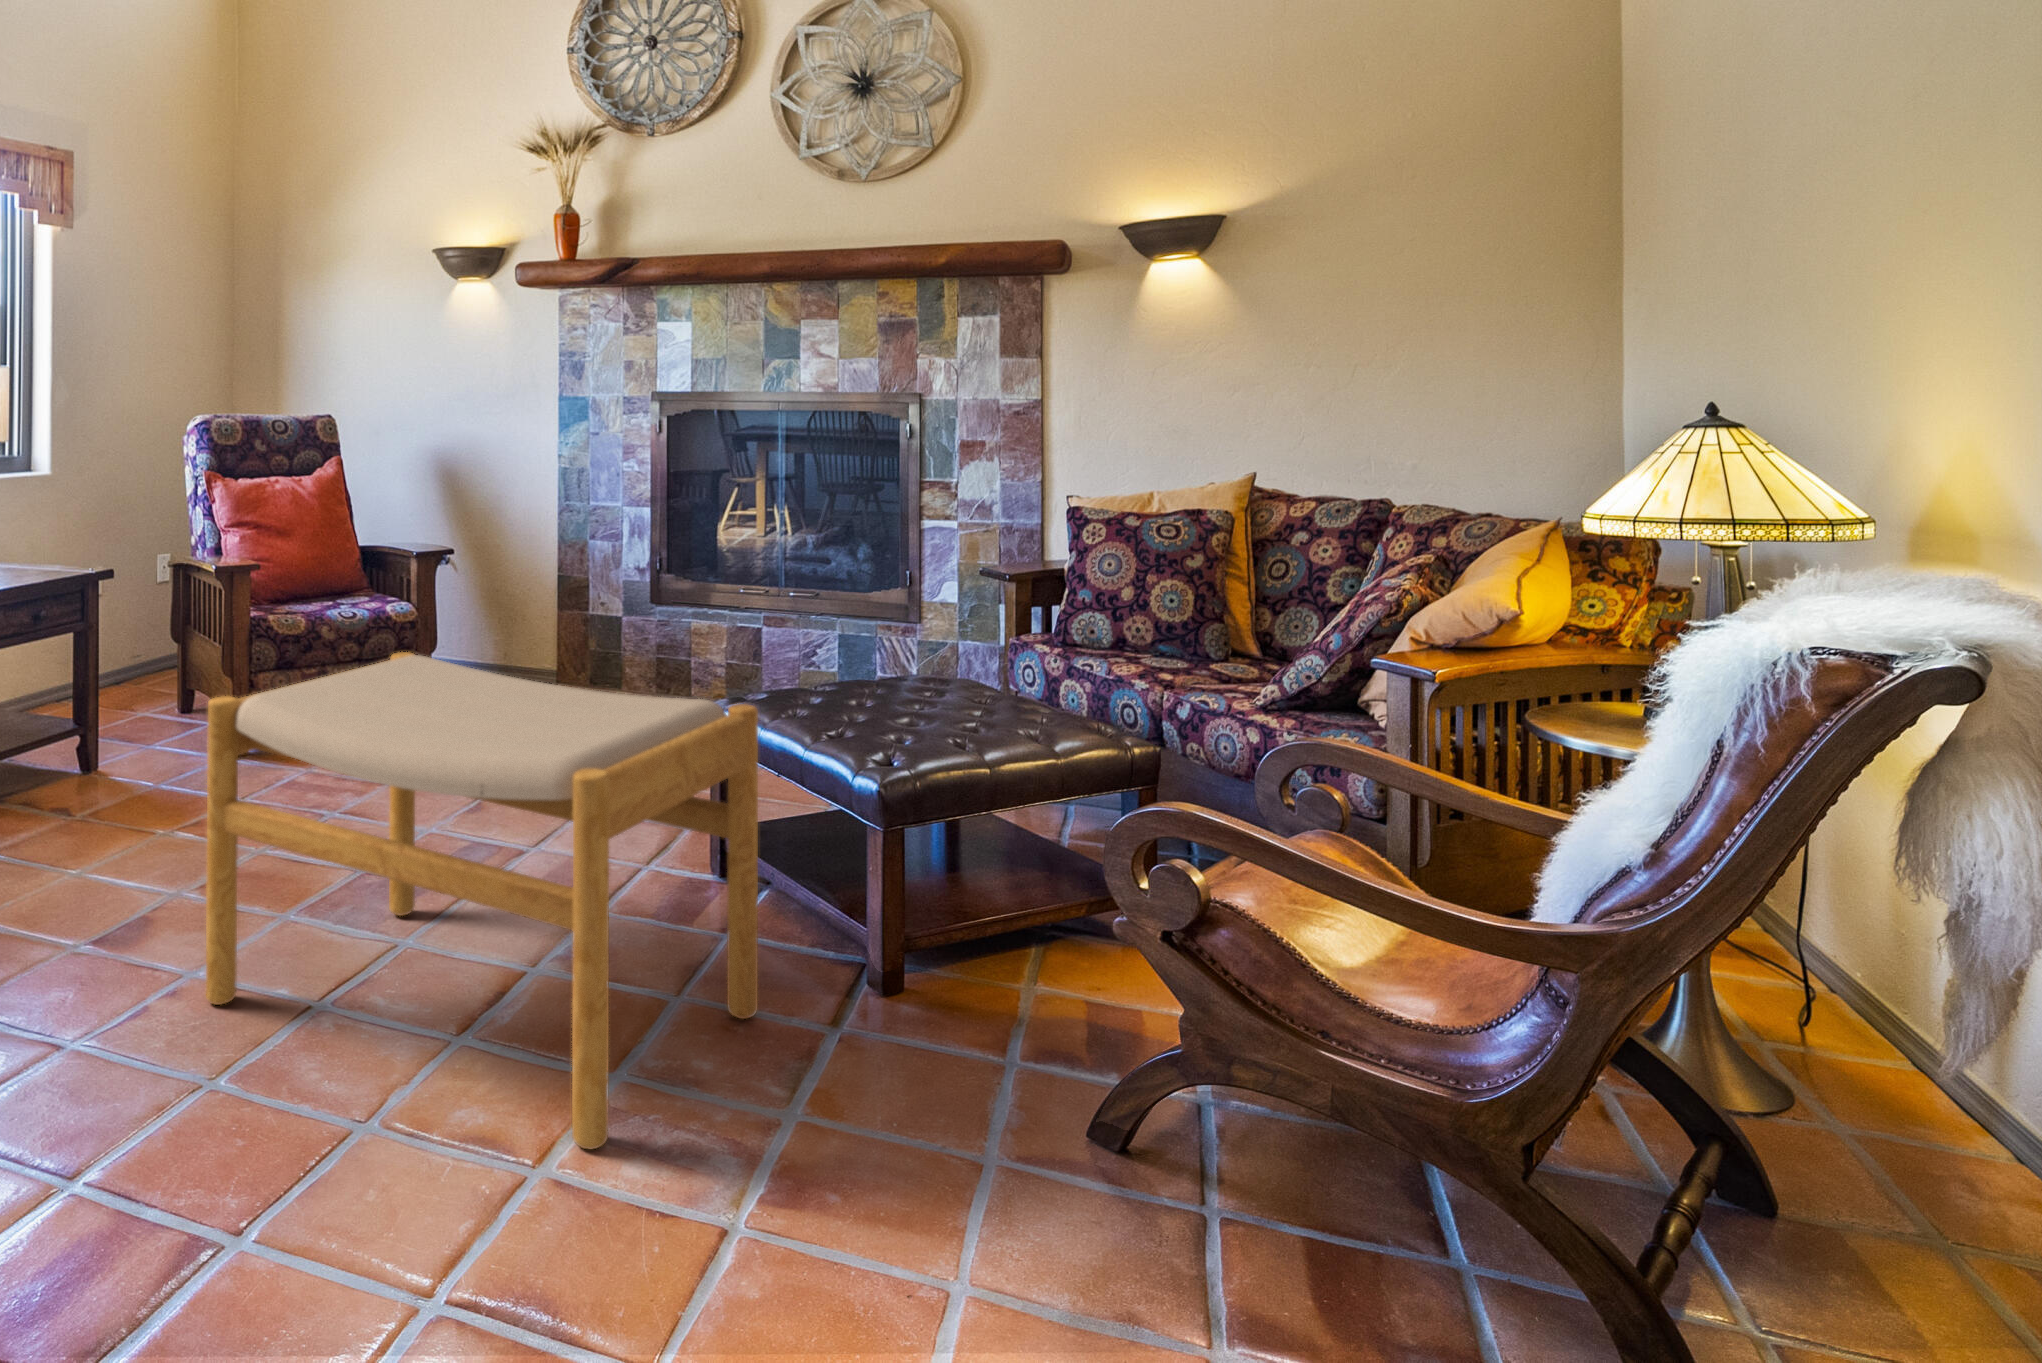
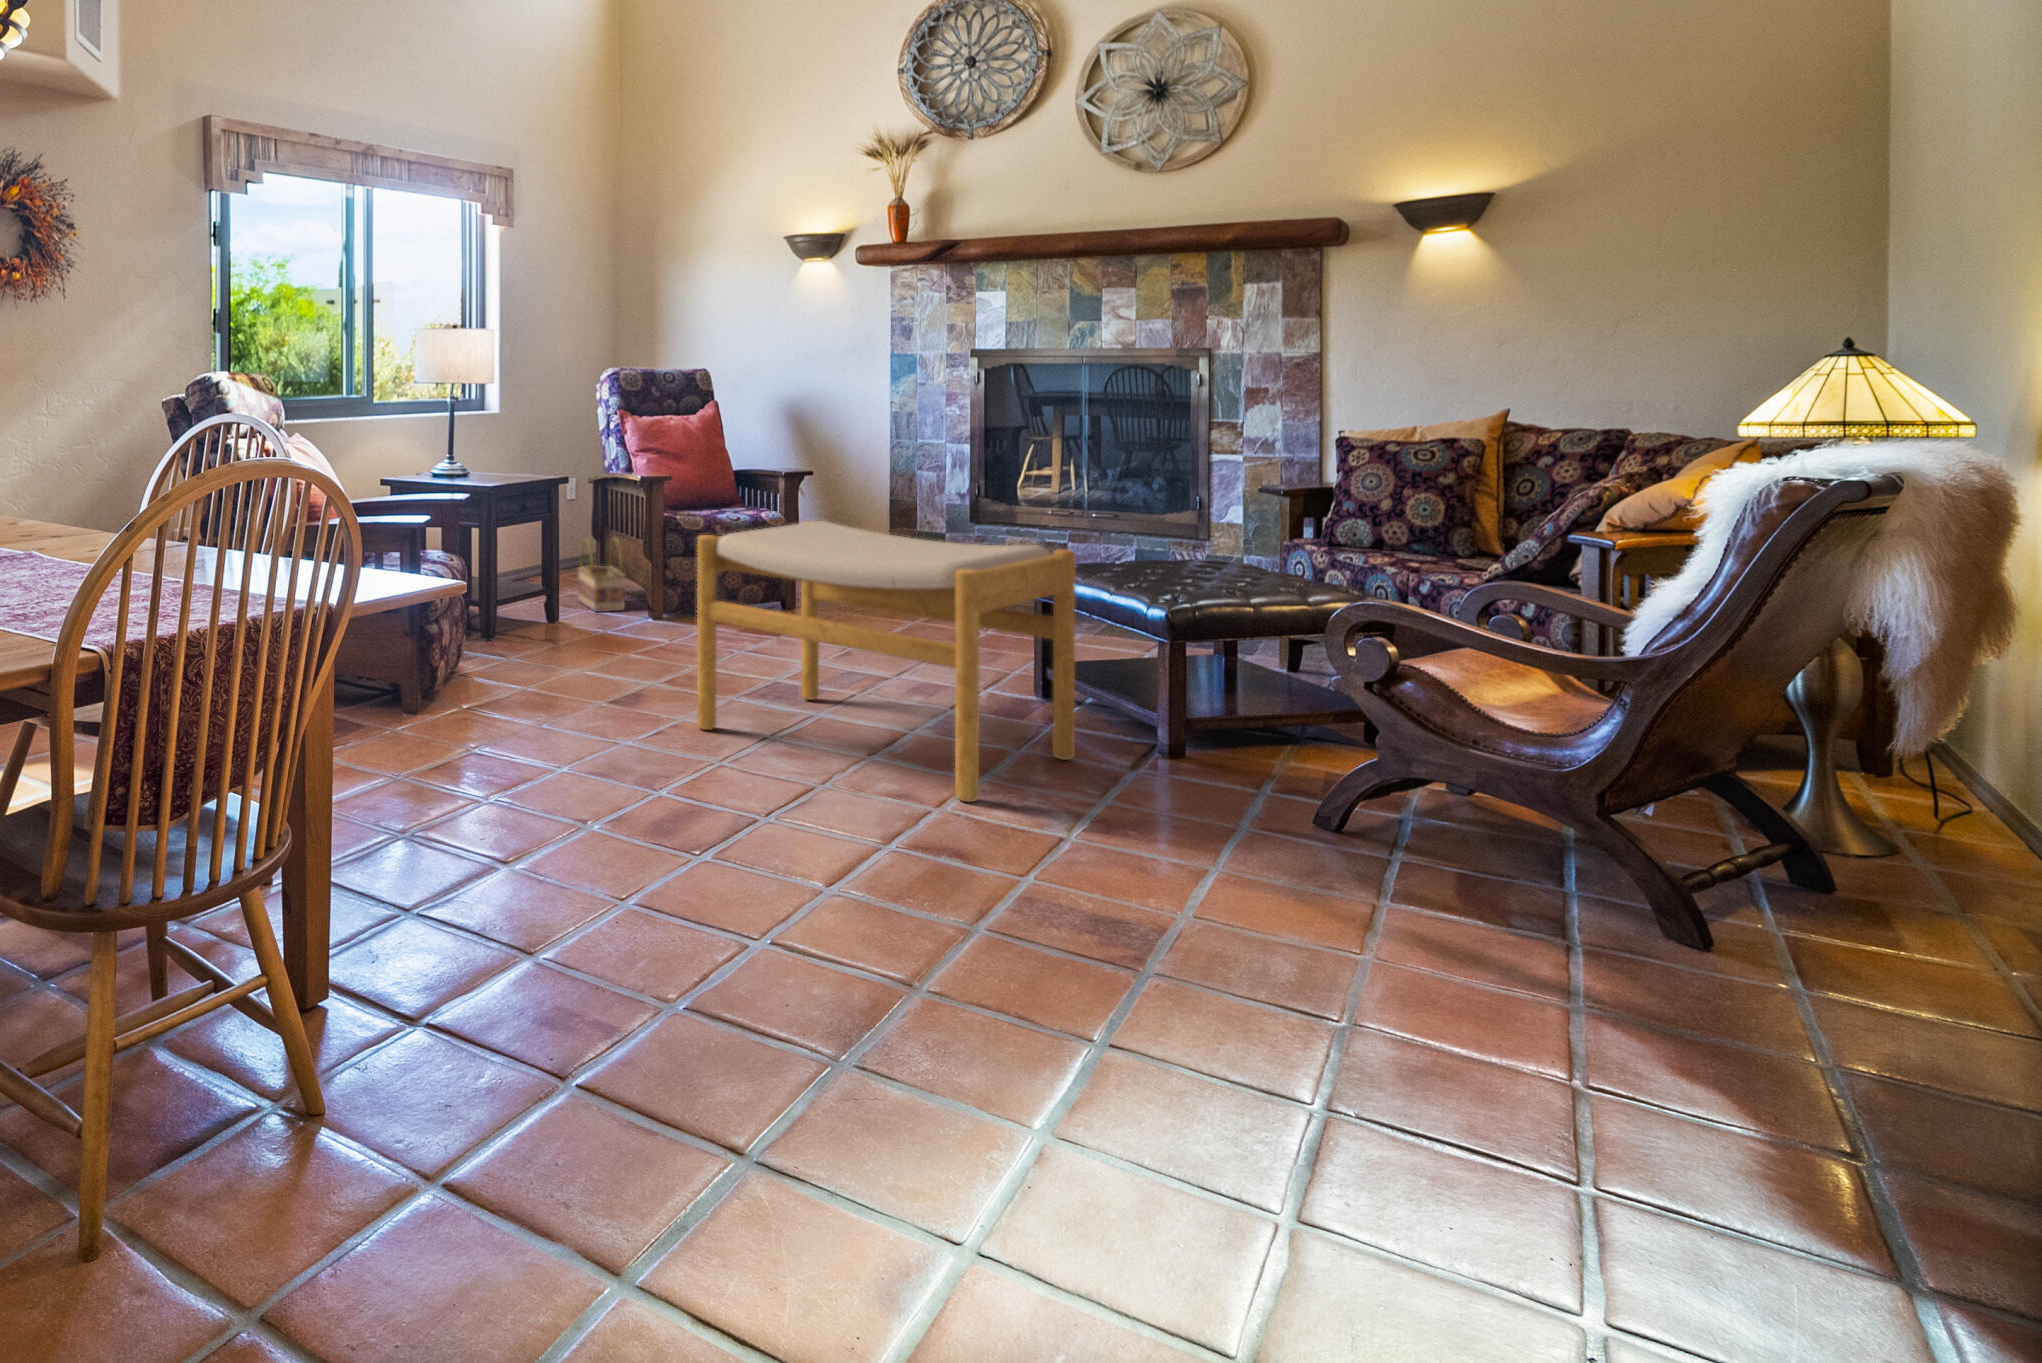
basket: none [138,647,201,754] -> present [578,539,625,612]

